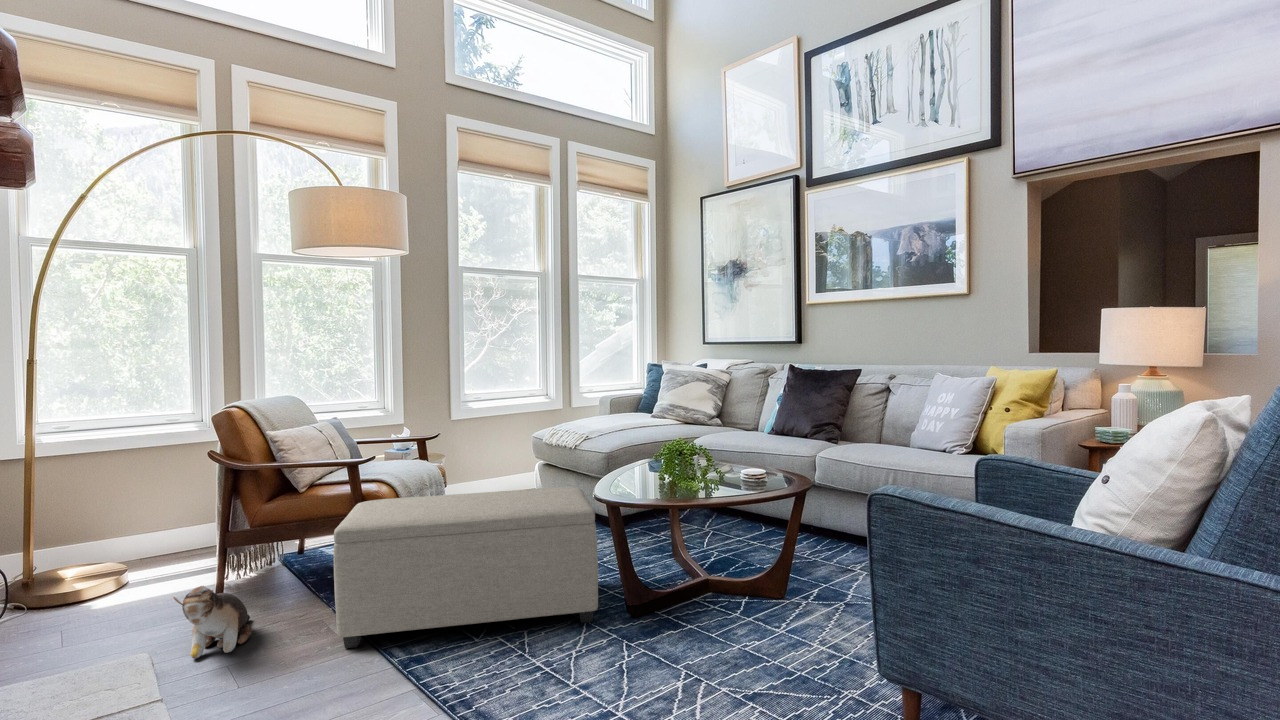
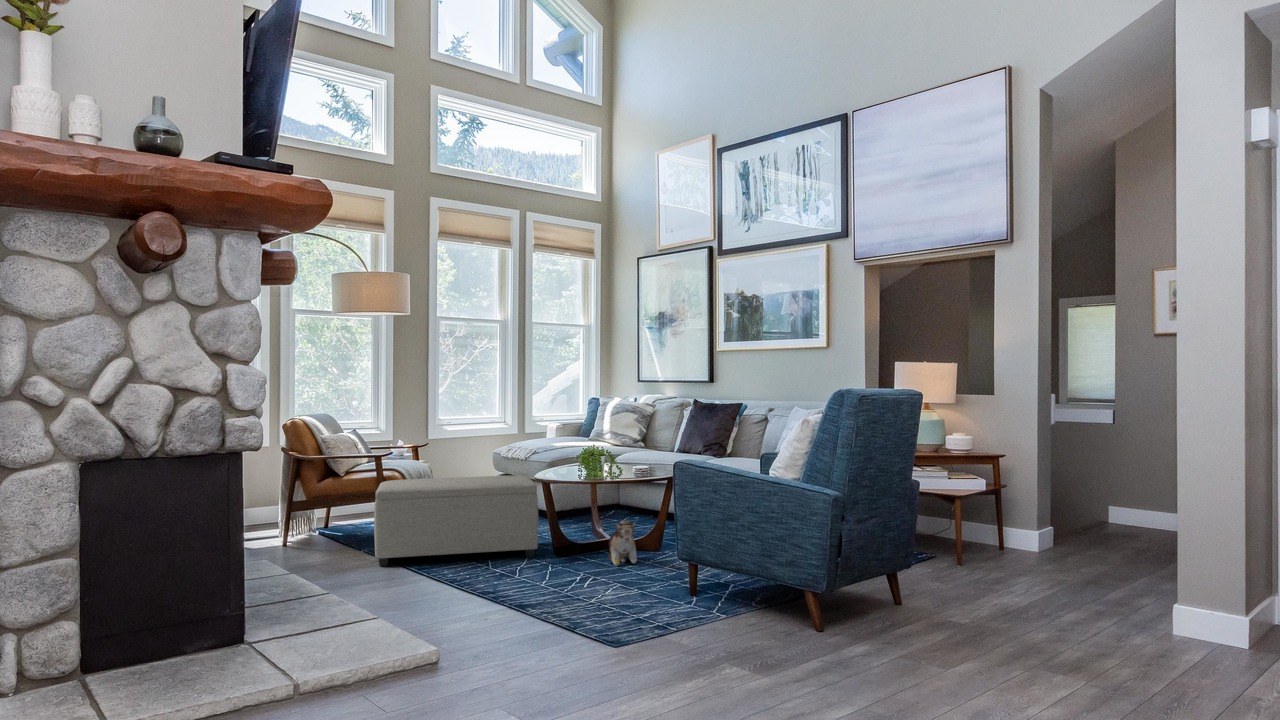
plush toy: present [173,586,251,658] -> present [608,520,637,566]

